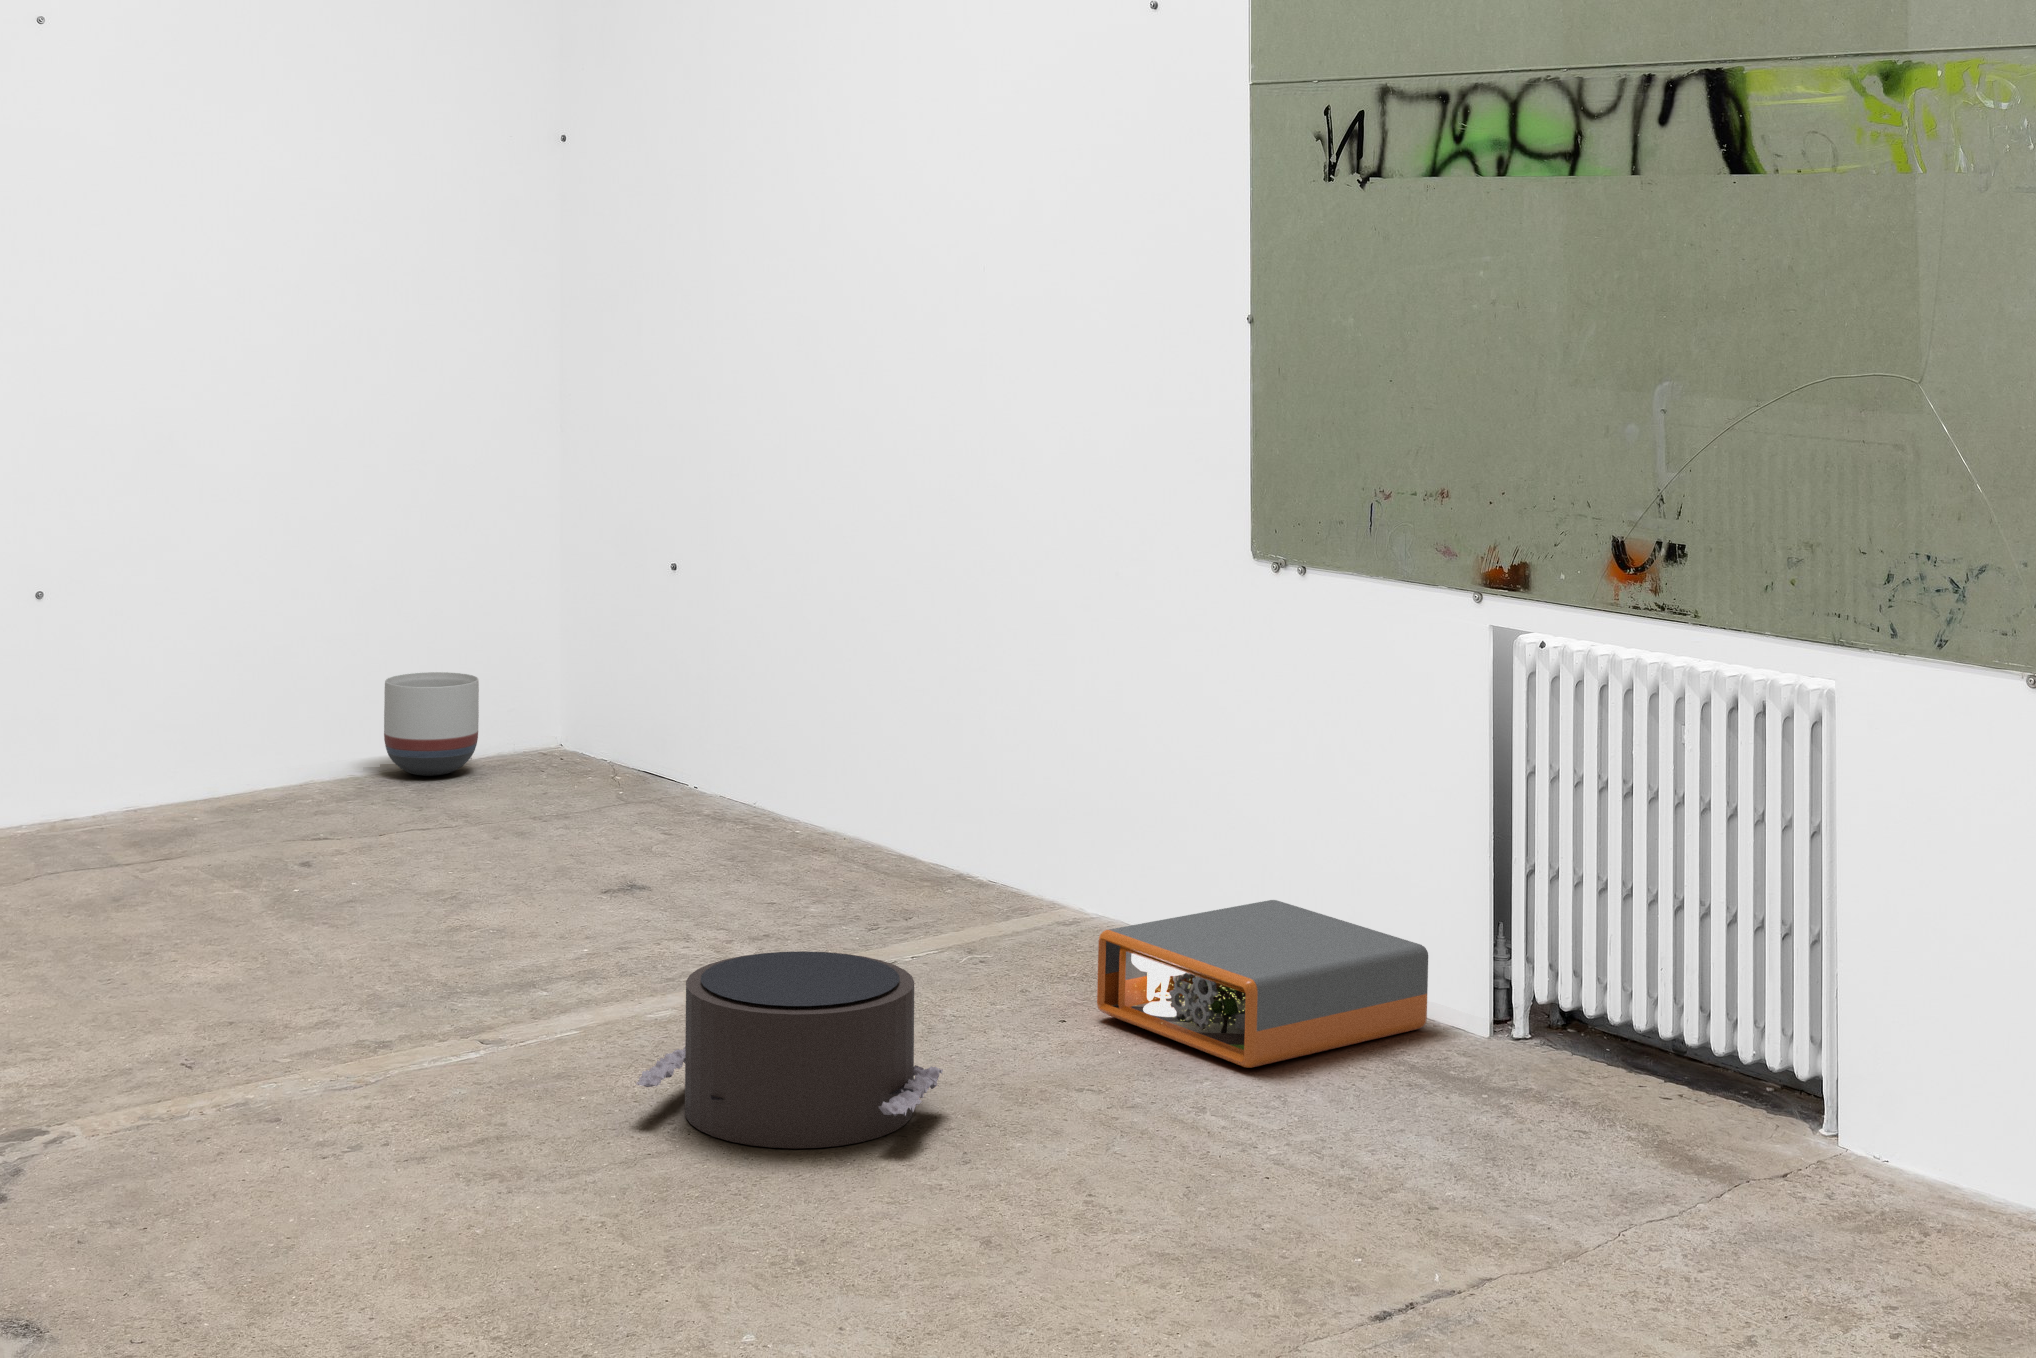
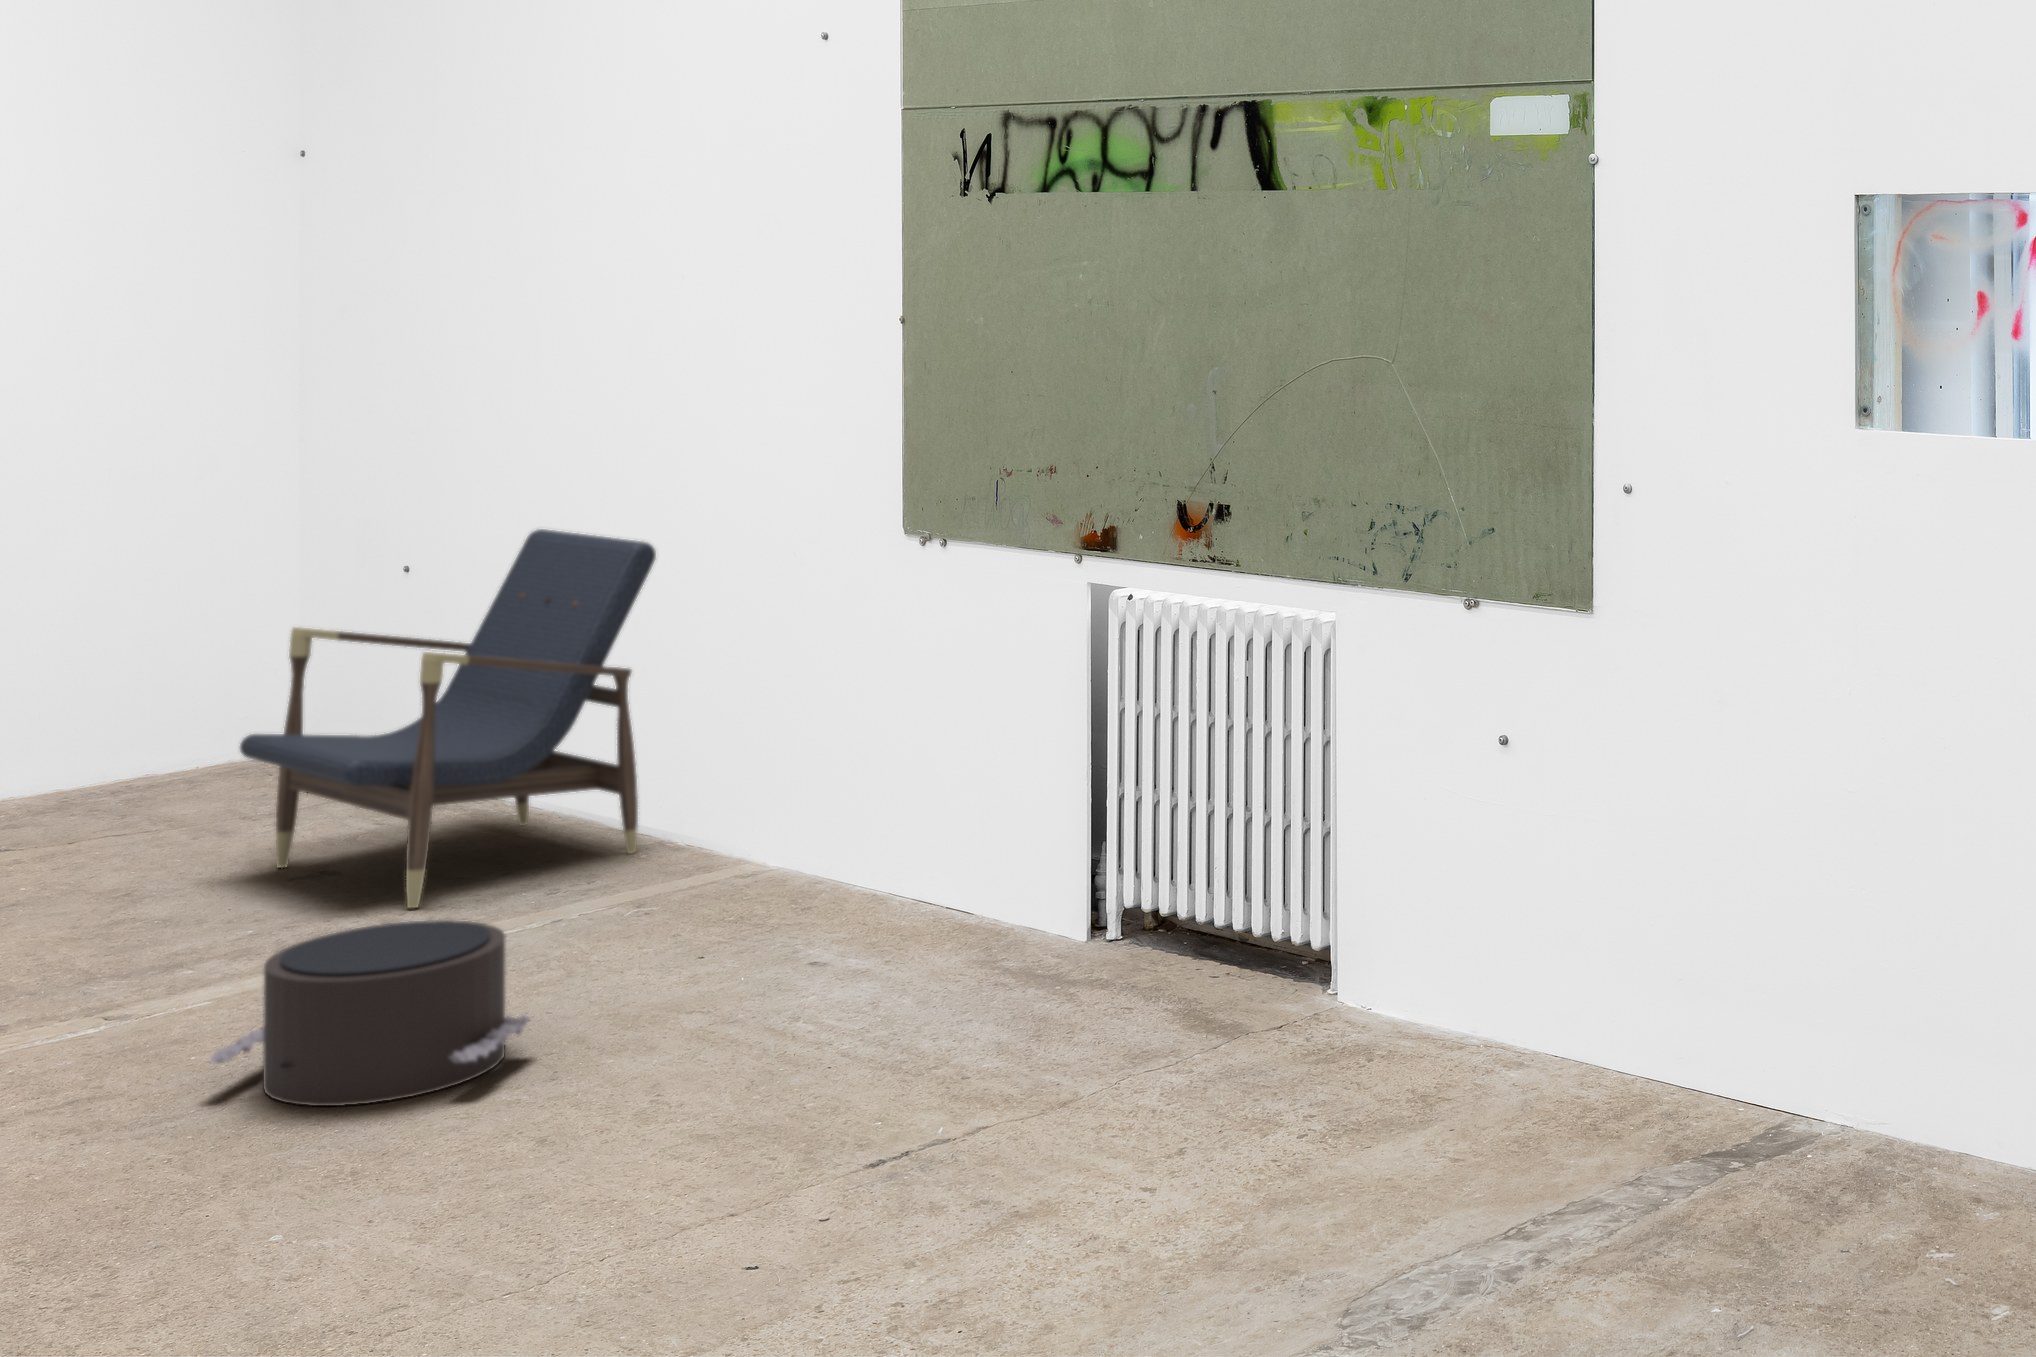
lounge chair: none [561,532,956,928] -> present [240,529,656,908]
planter: present [384,672,479,776] -> none [93,687,202,790]
storage box: present [1097,900,1428,1068] -> none [730,838,1038,987]

